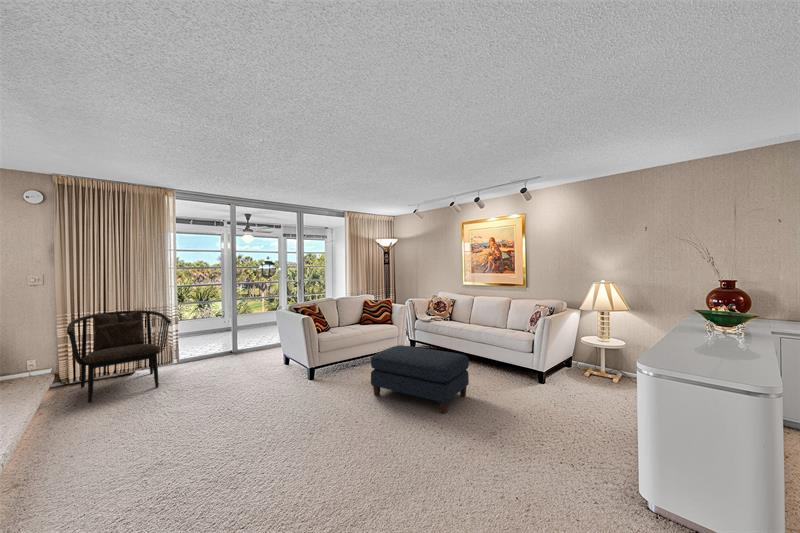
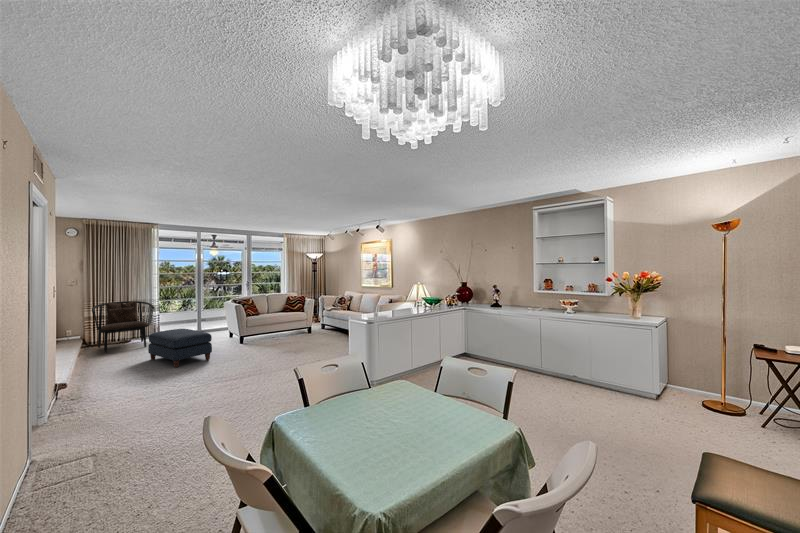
ottoman: present [371,345,469,413] -> present [148,329,212,368]

